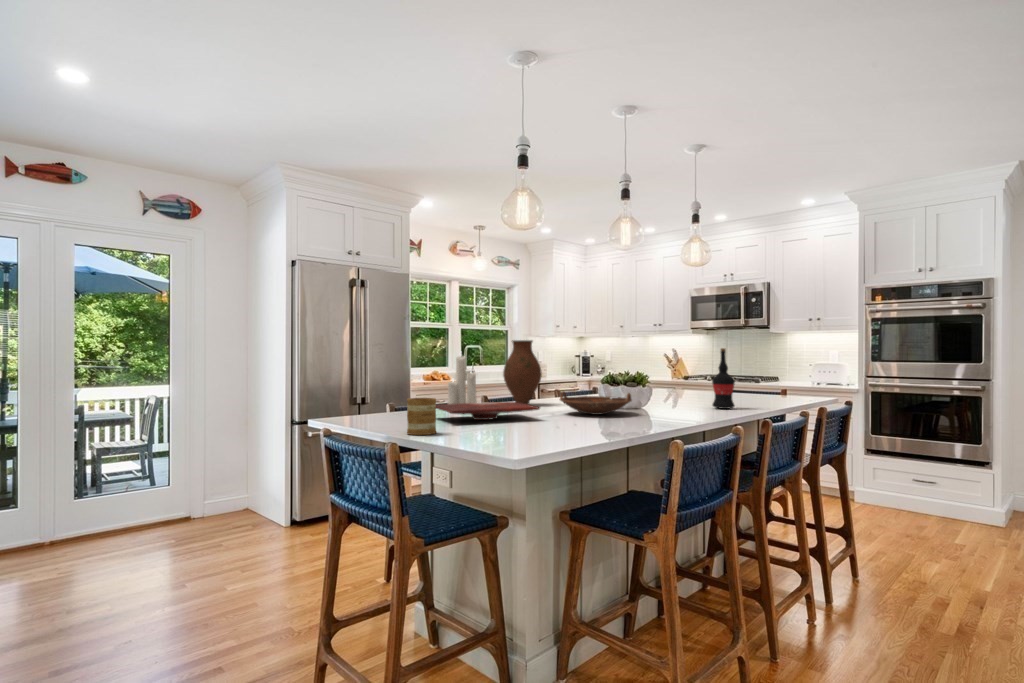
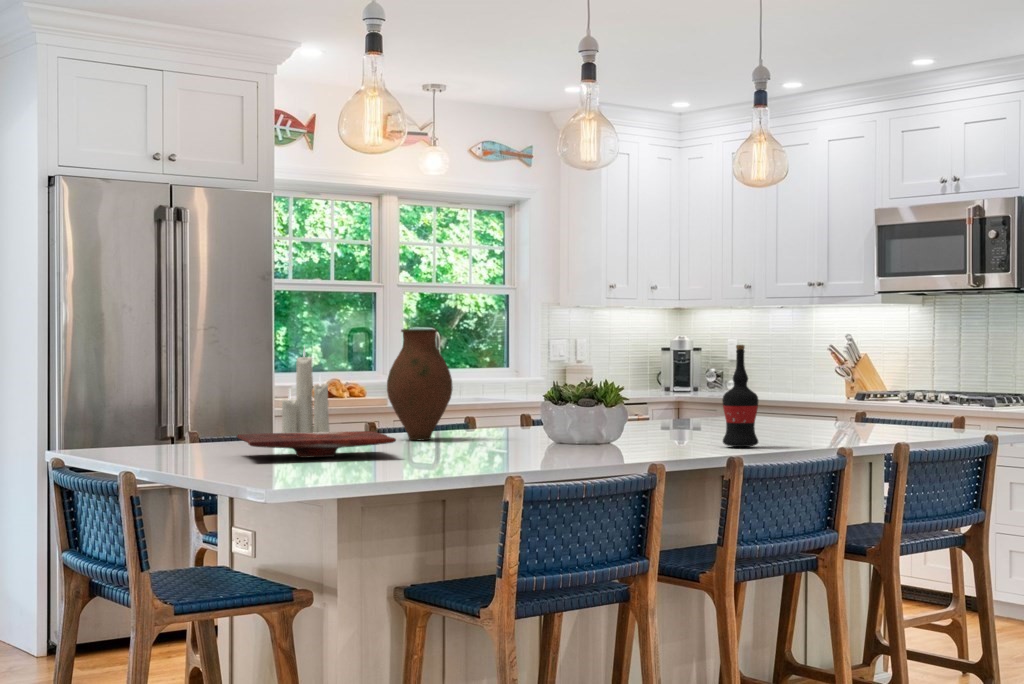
bowl: present [560,392,632,415] -> none [447,415,563,453]
mug: present [407,398,436,435] -> none [172,421,215,473]

